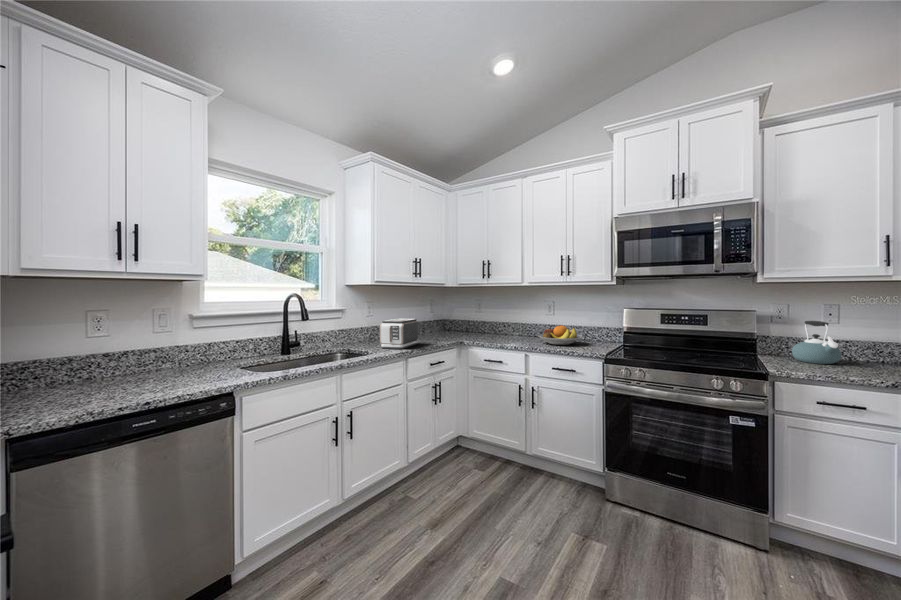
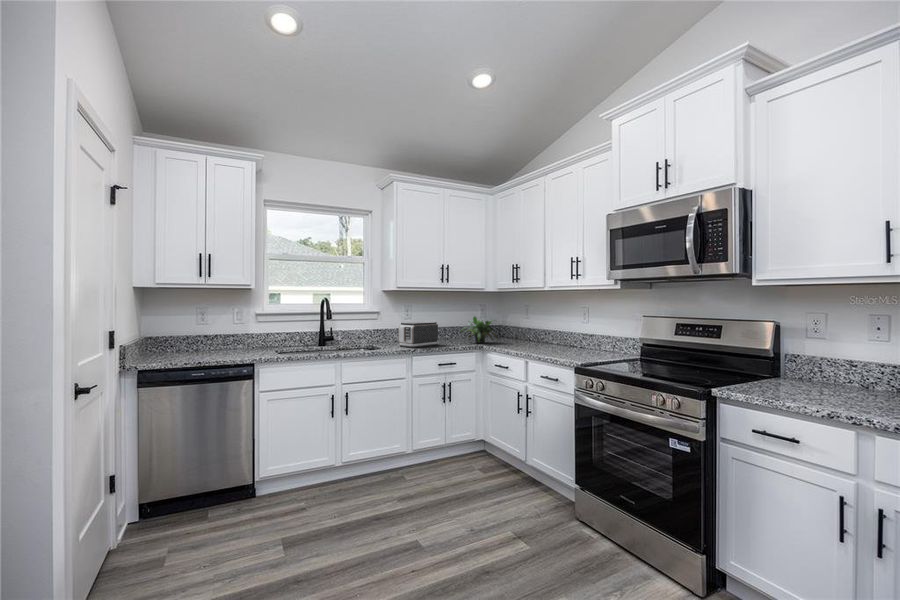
potted plant: none [431,311,469,339] -> present [461,316,497,343]
kettle: present [792,321,841,364] -> none [800,337,862,394]
fruit bowl: present [538,326,582,345] -> none [547,334,594,354]

